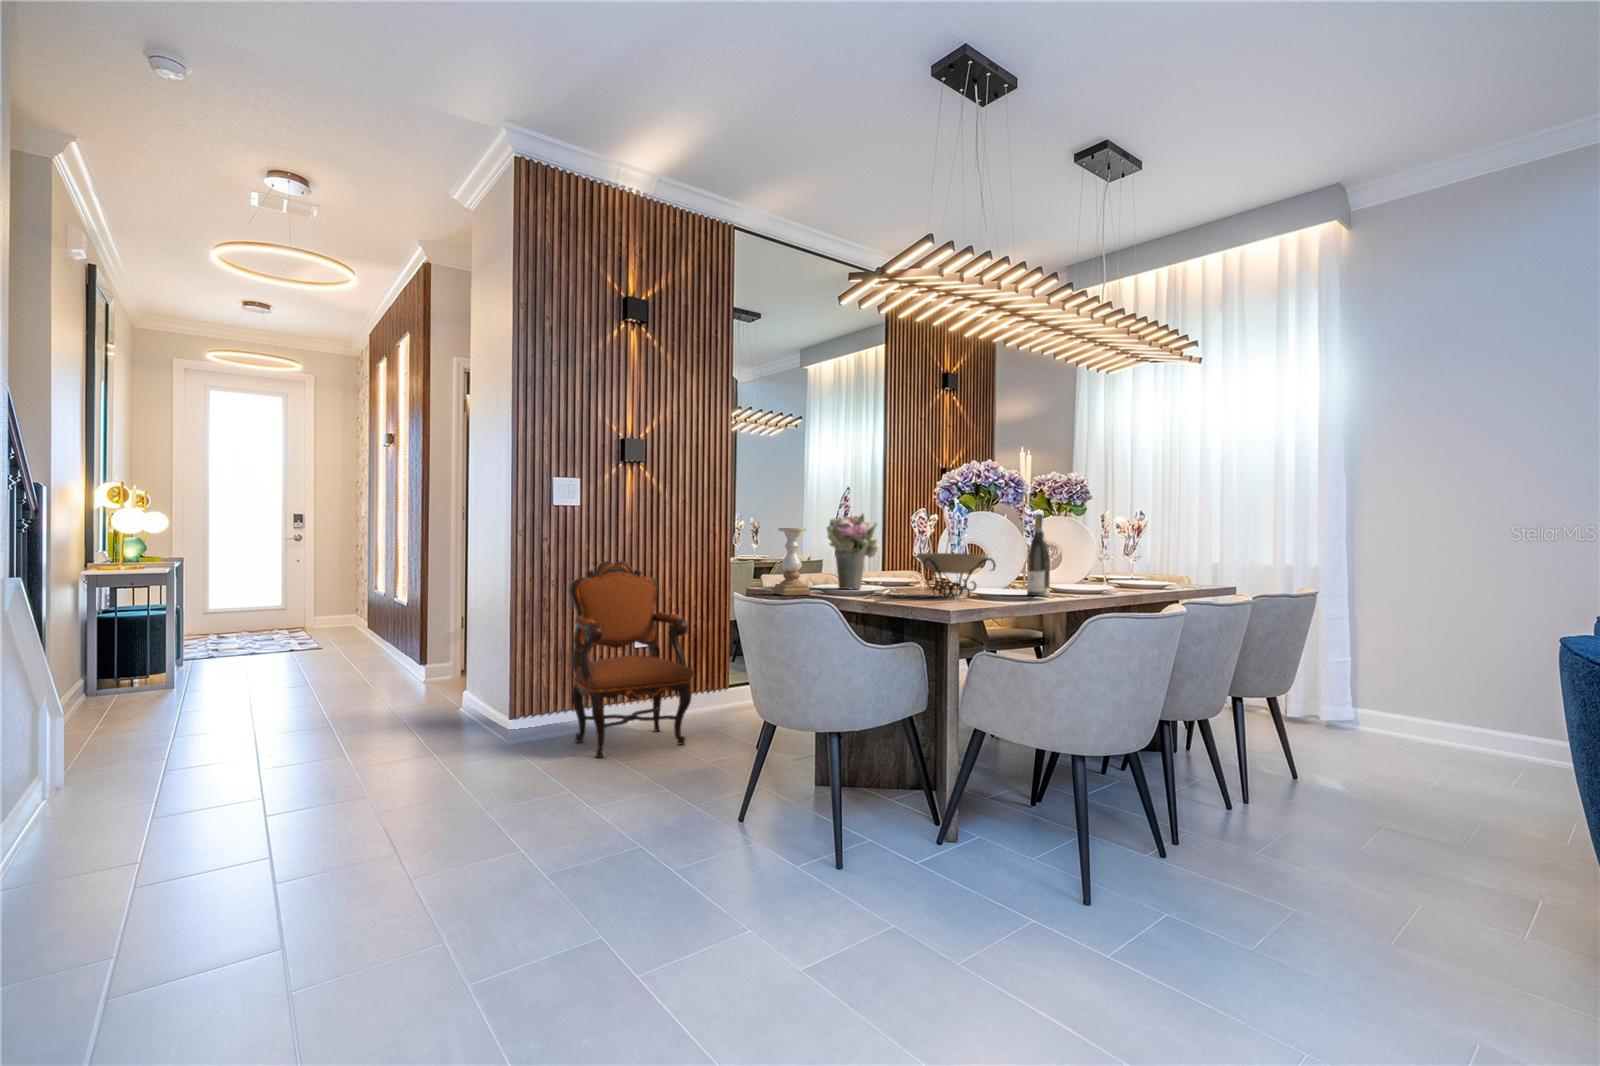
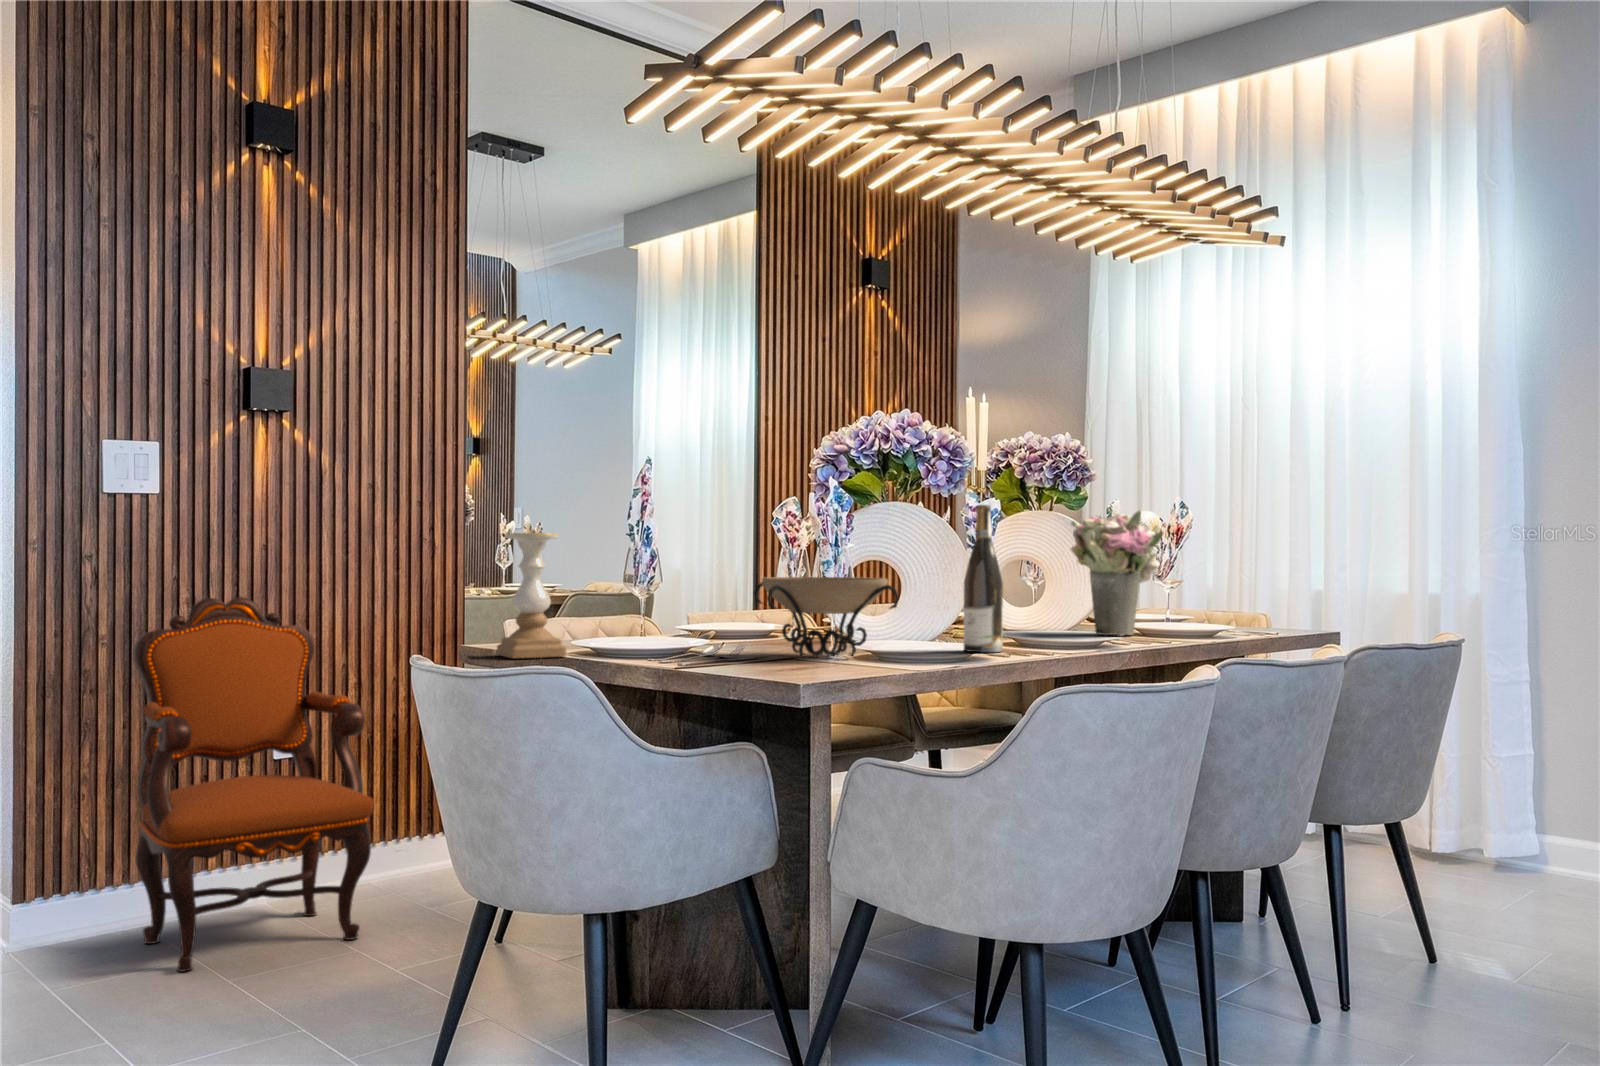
flower bouquet: present [827,514,880,589] -> present [1071,511,1163,636]

